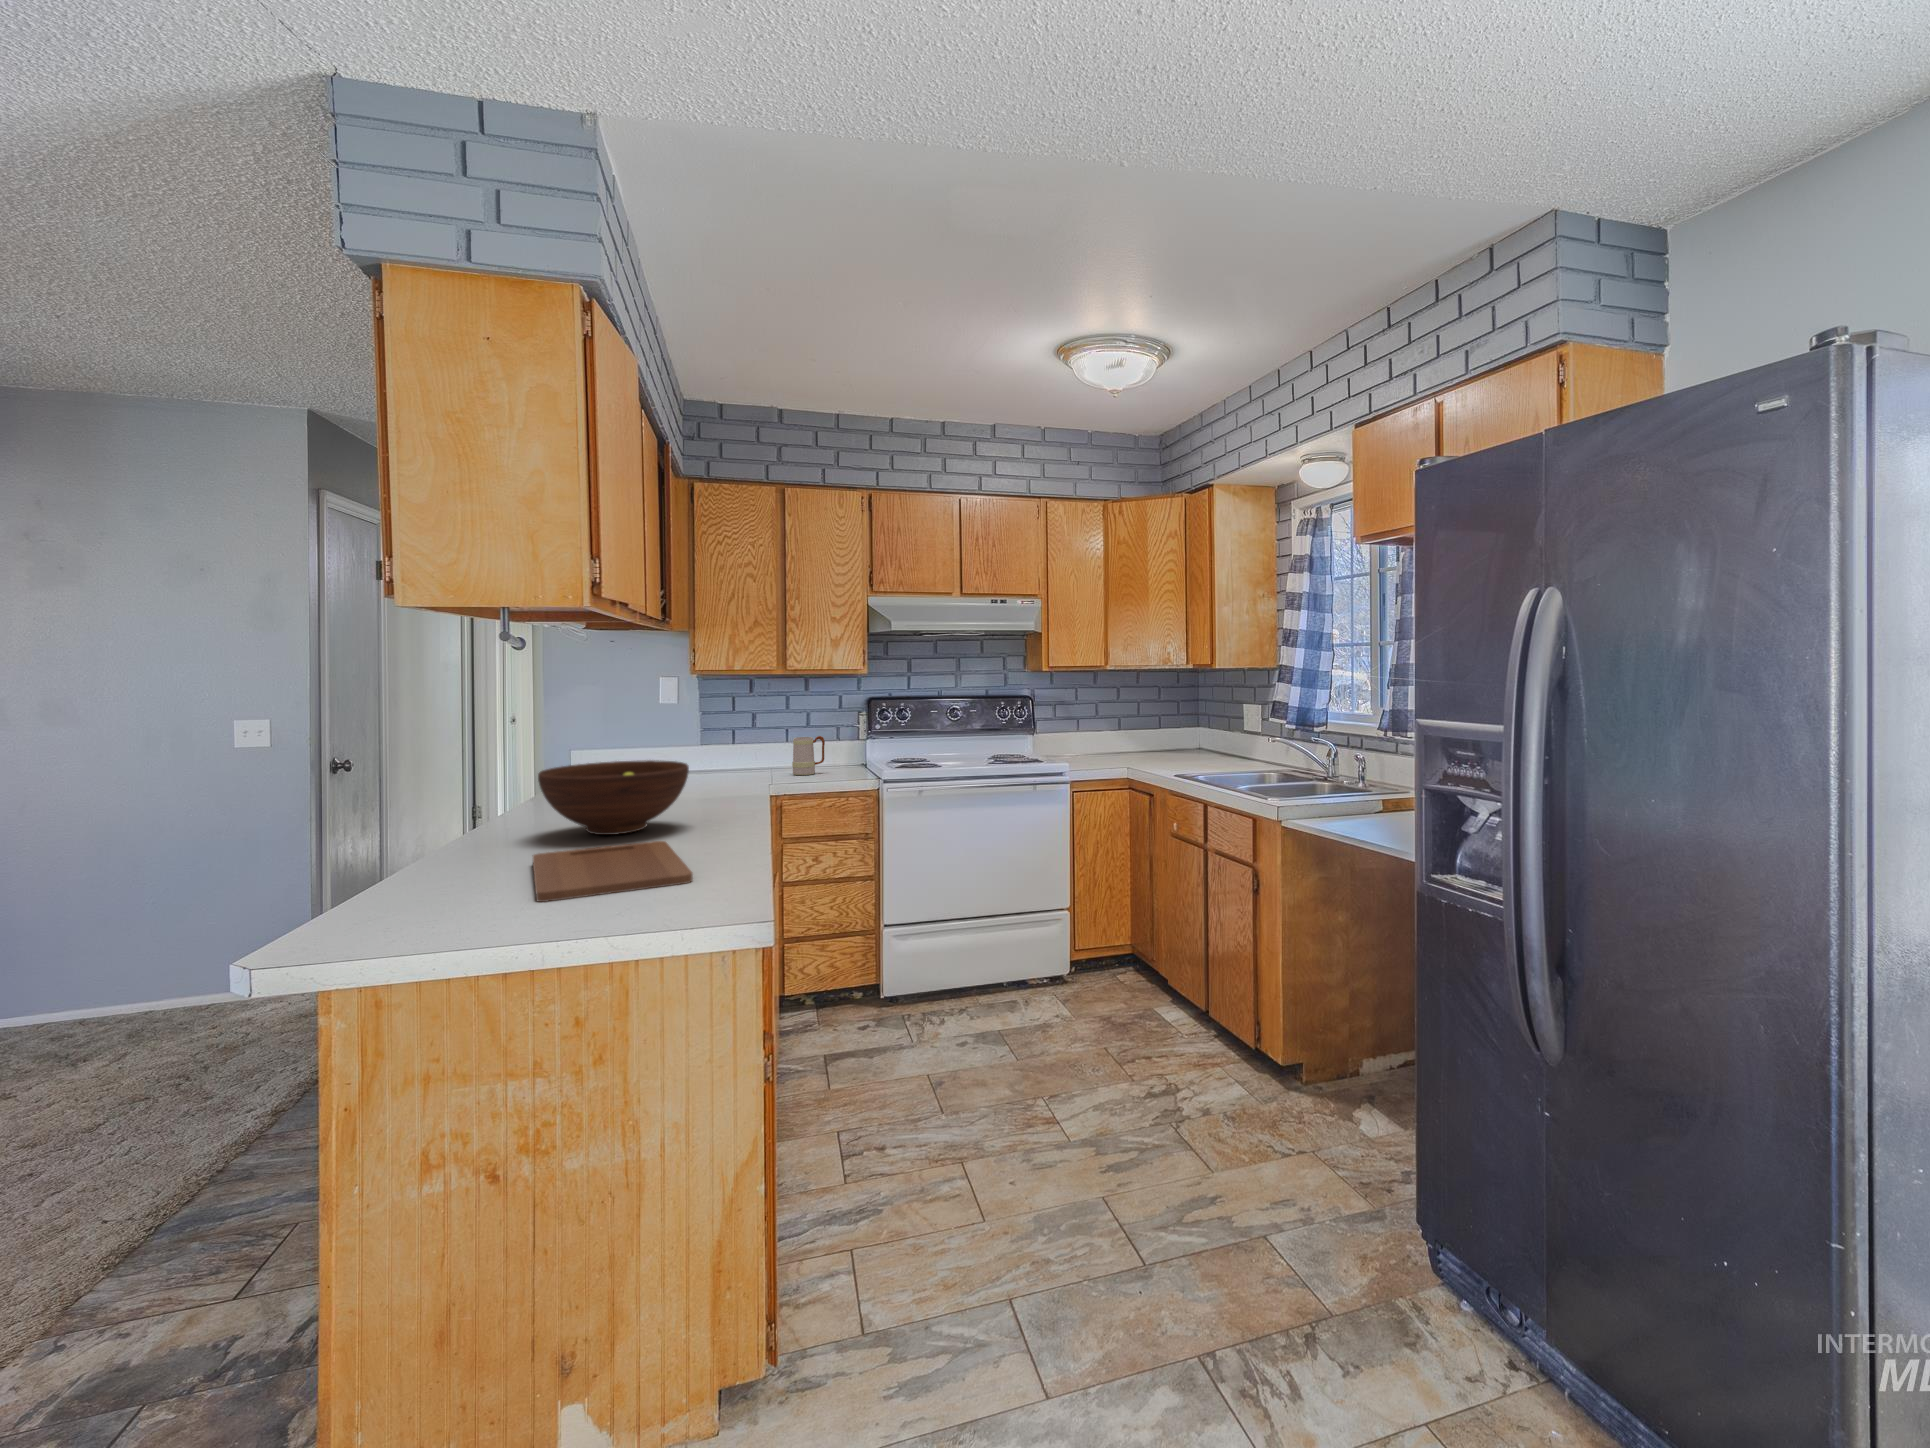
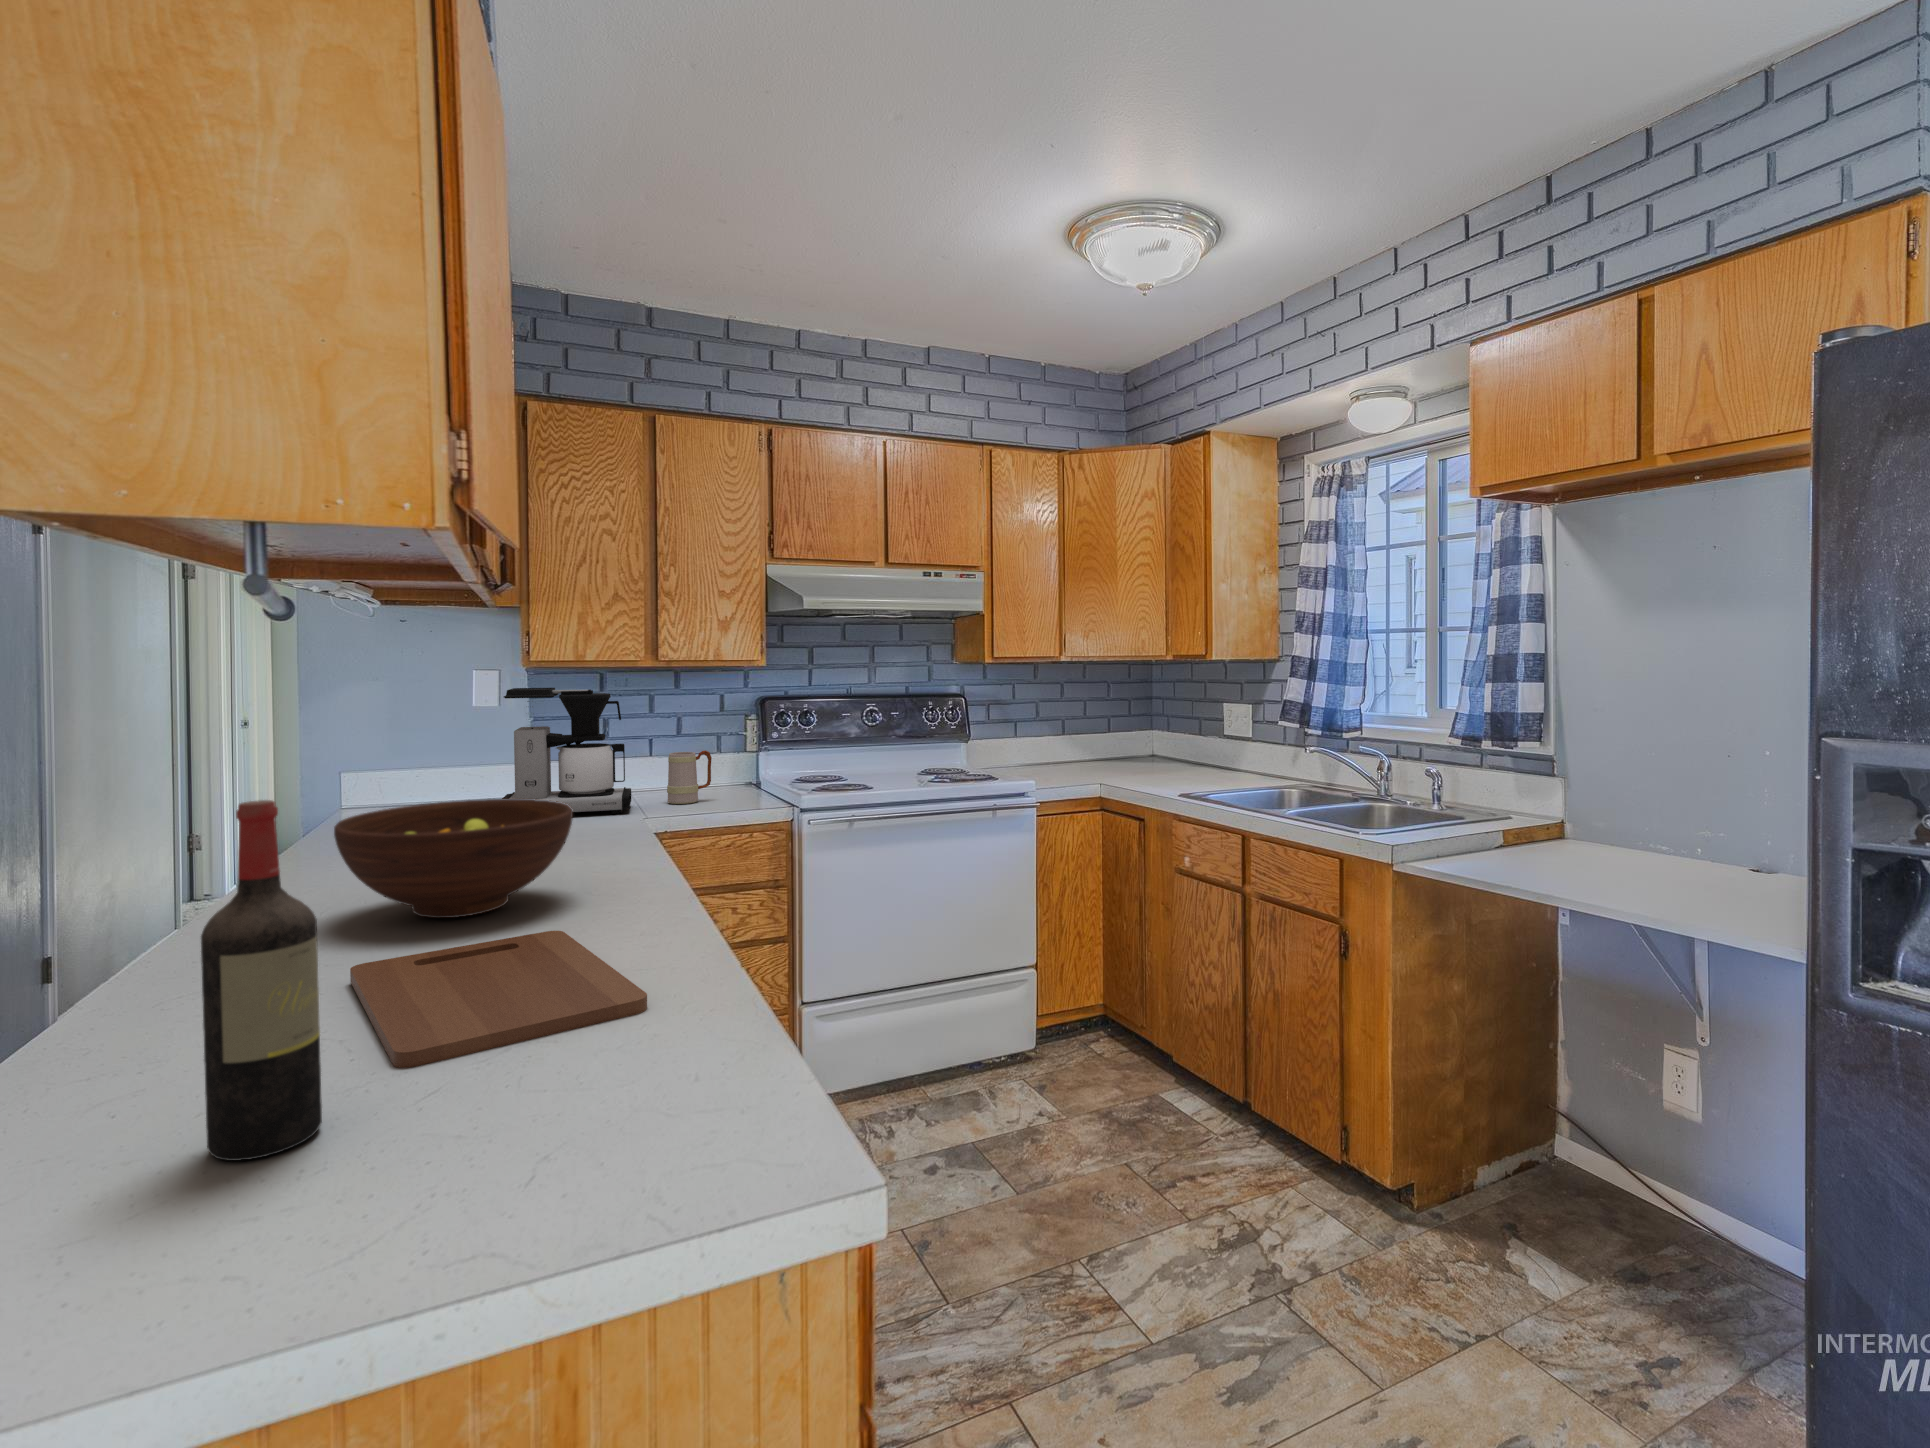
coffee maker: none [672,689,767,783] -> present [502,688,631,814]
wine bottle: none [423,738,486,933] -> present [201,800,322,1161]

